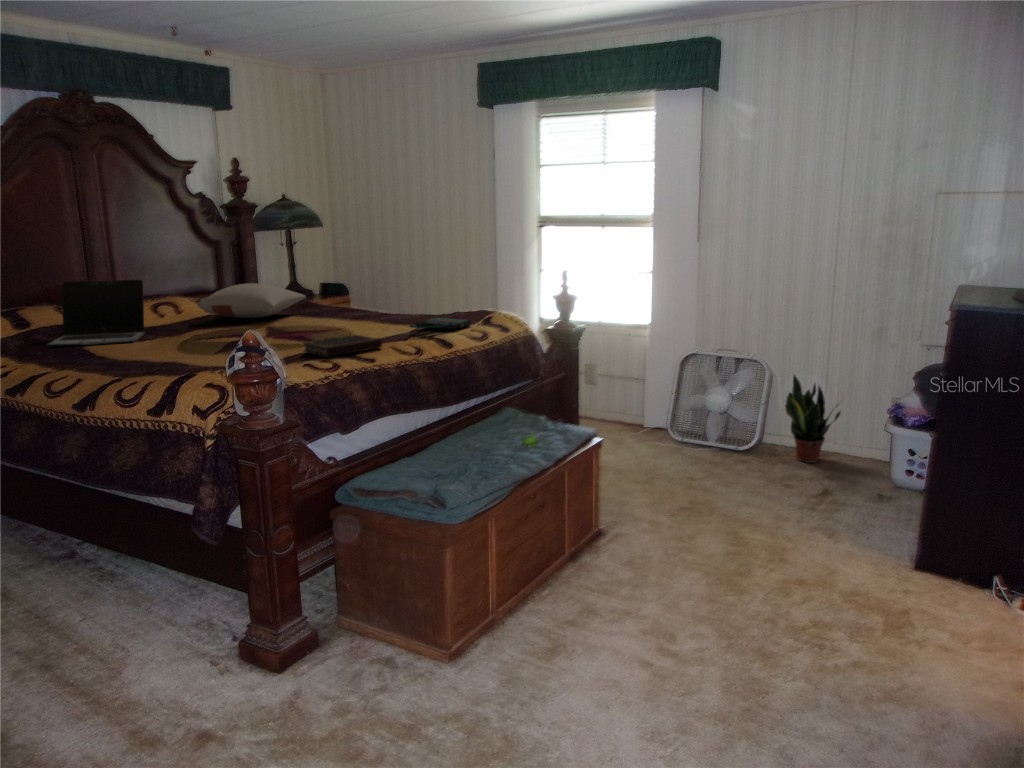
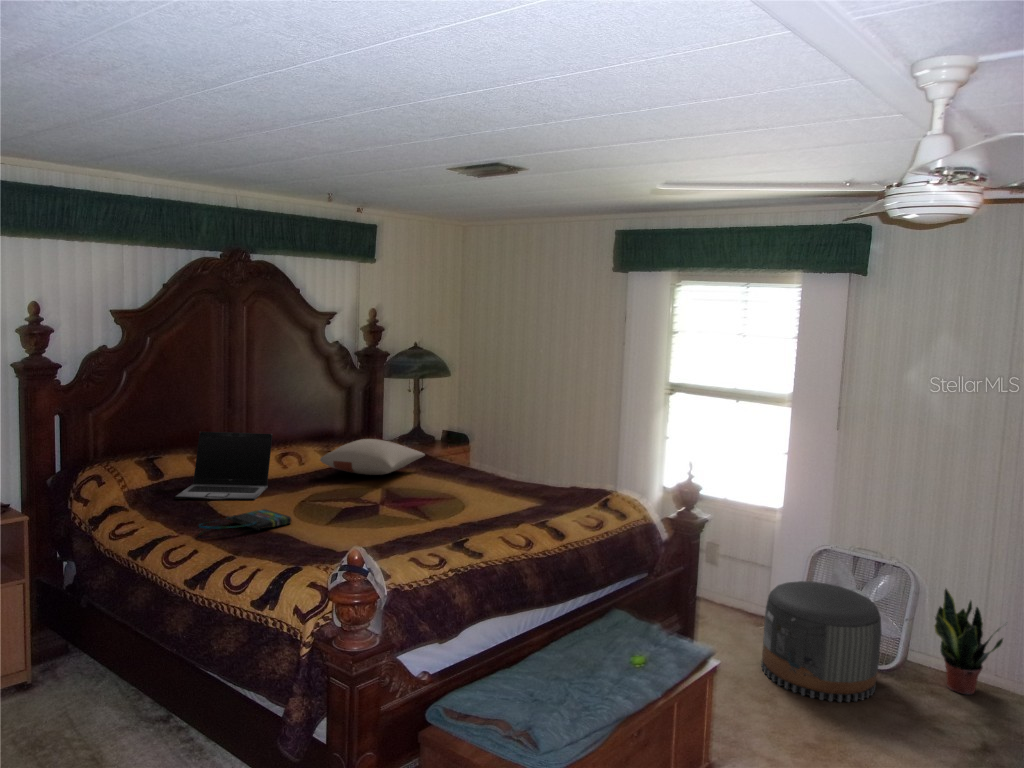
tote bag: present [410,318,470,337] -> present [198,509,291,538]
notebook: present [304,335,382,357] -> none [413,517,492,546]
pouf: none [639,382,741,479] -> present [761,581,881,702]

